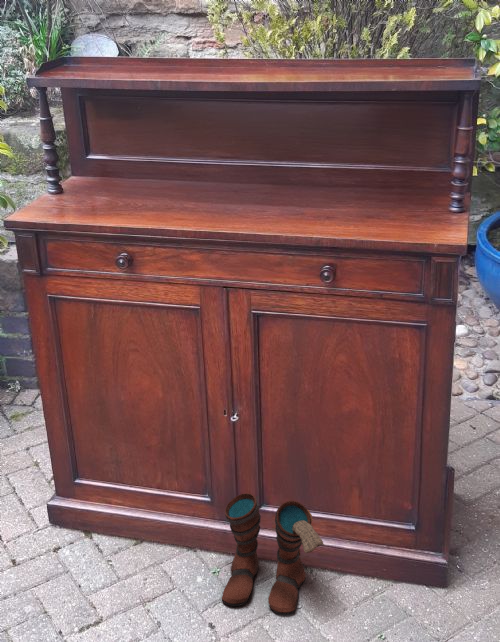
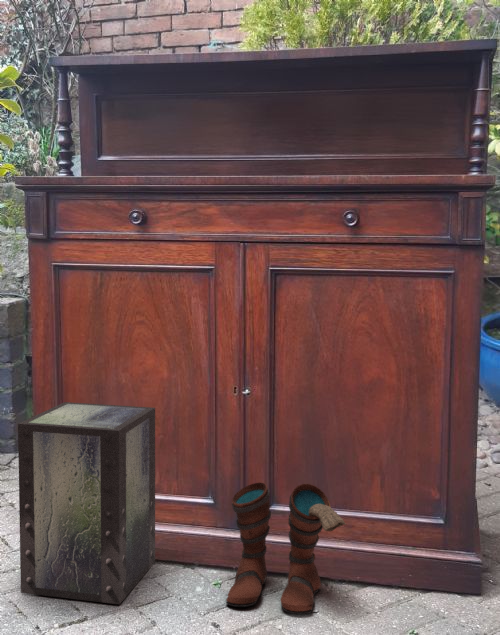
storage box: none [26,414,163,603] -> present [18,402,155,604]

